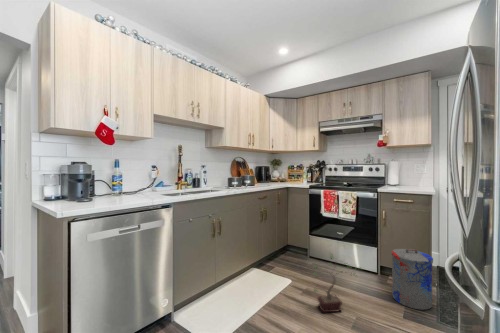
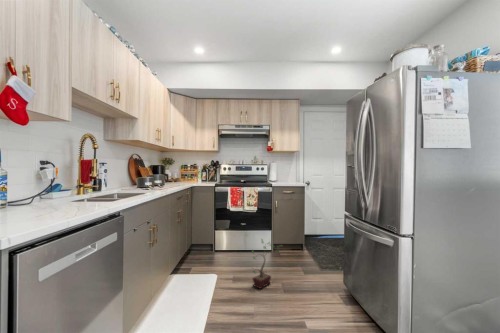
trash can: present [392,249,433,310] -> none [289,226,314,267]

